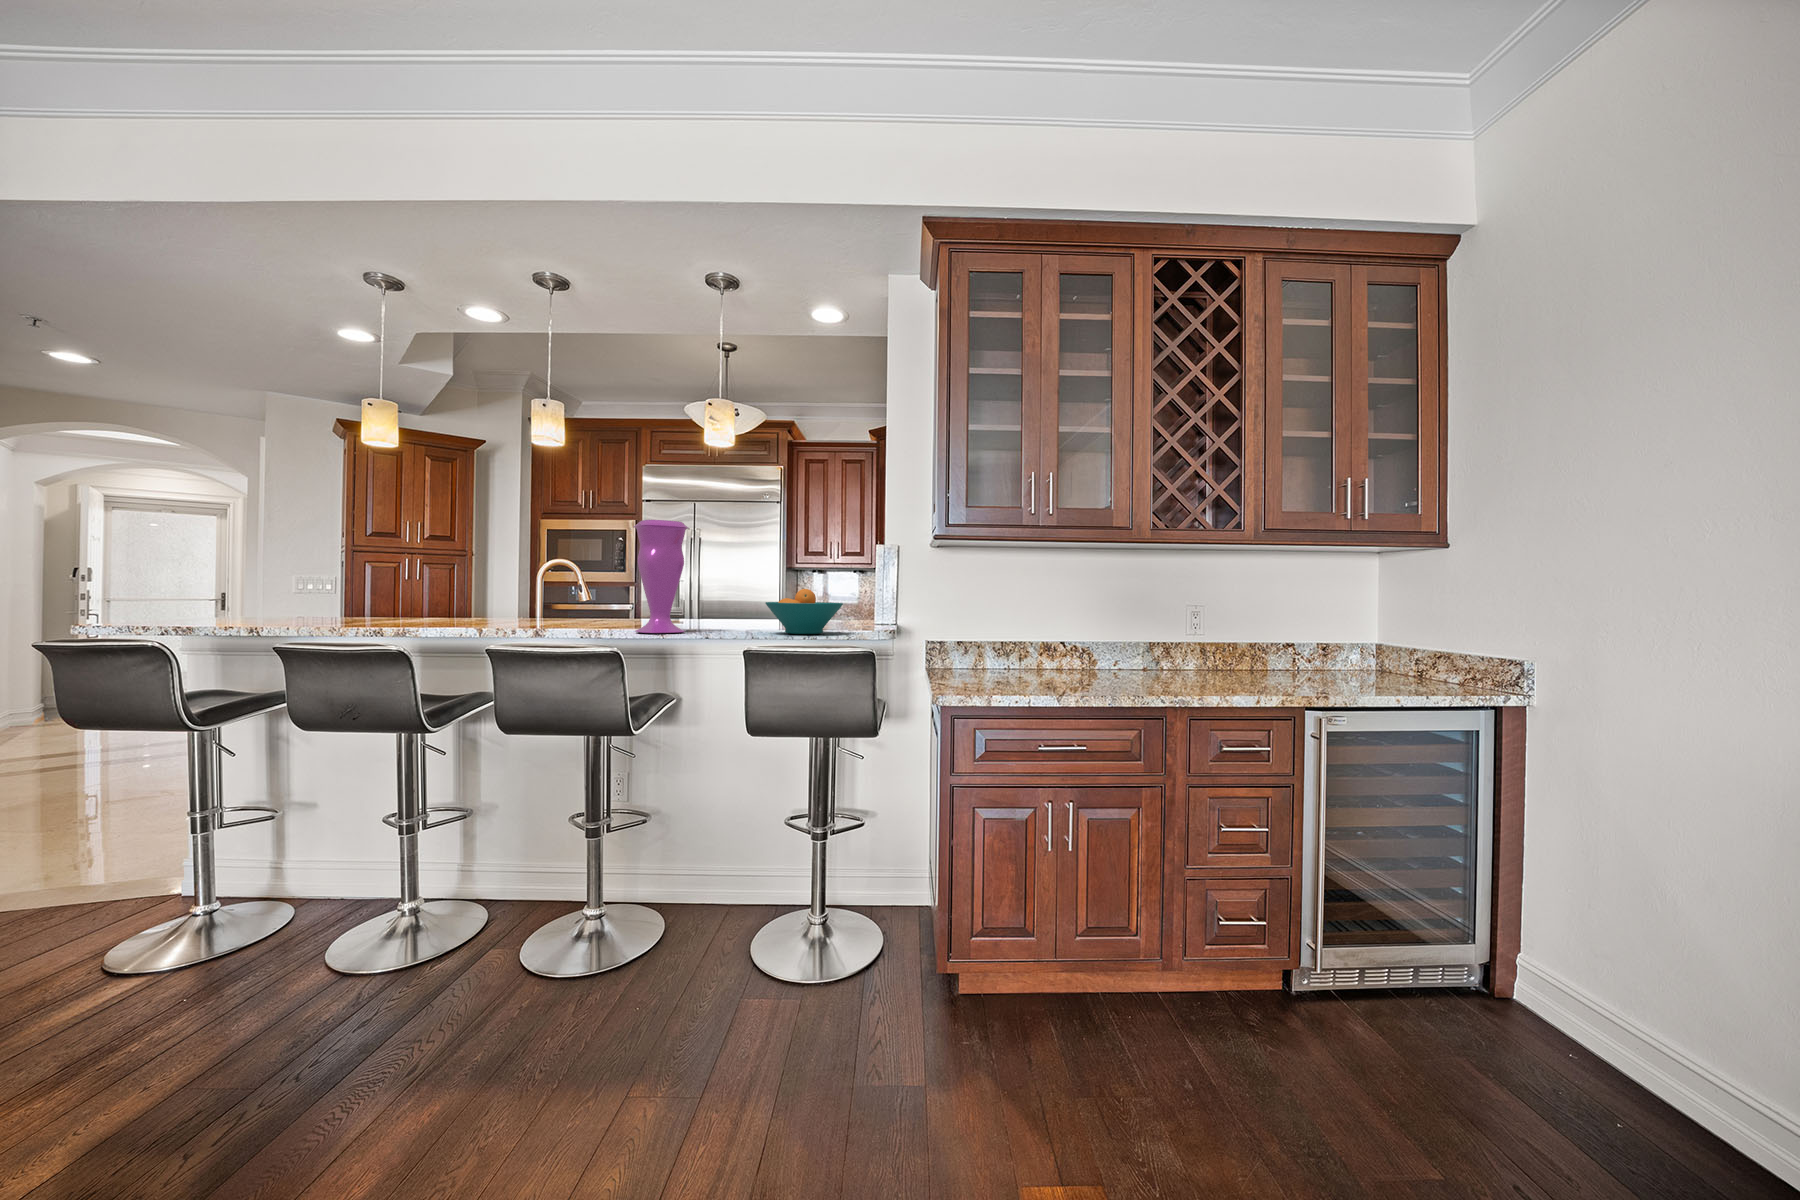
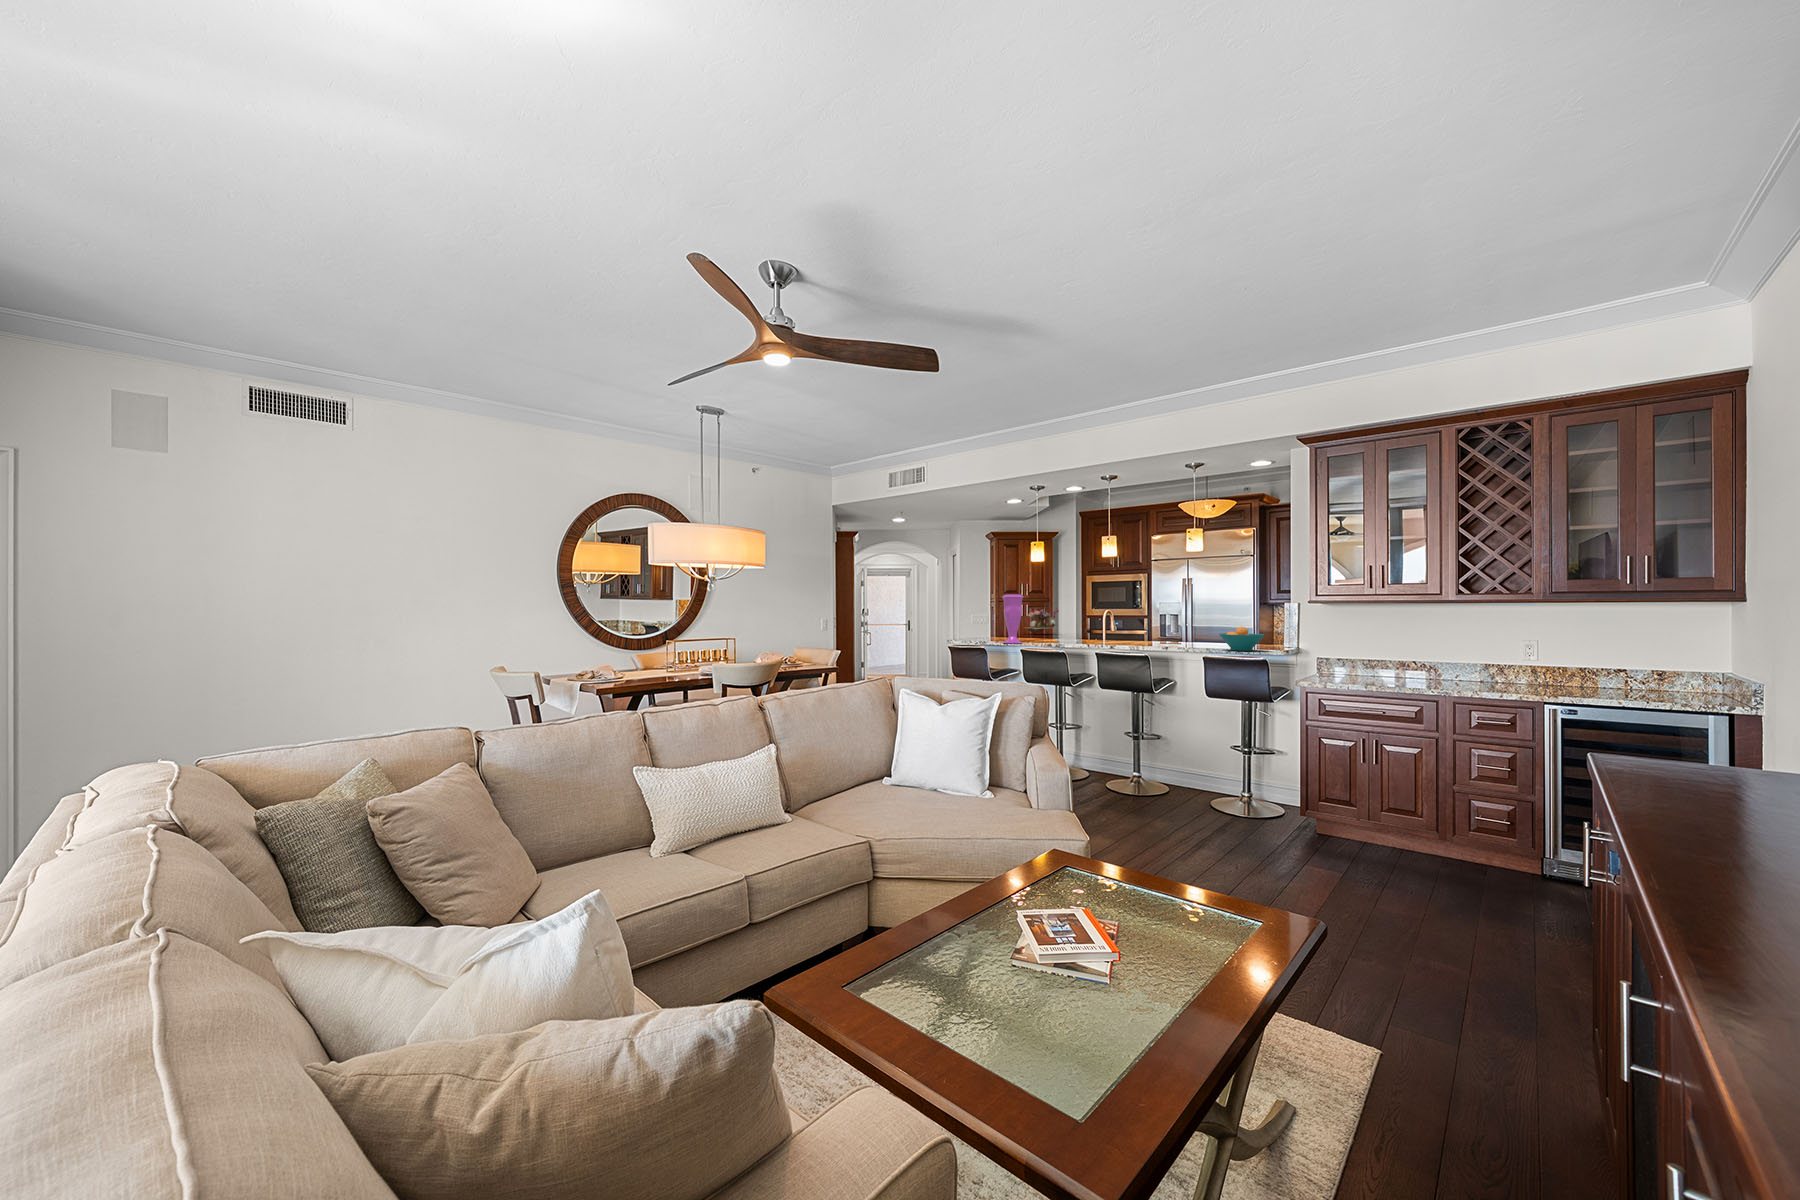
vase: present [633,520,689,633] -> present [1002,595,1023,644]
flower arrangement: none [396,564,473,614] -> present [1026,608,1059,633]

